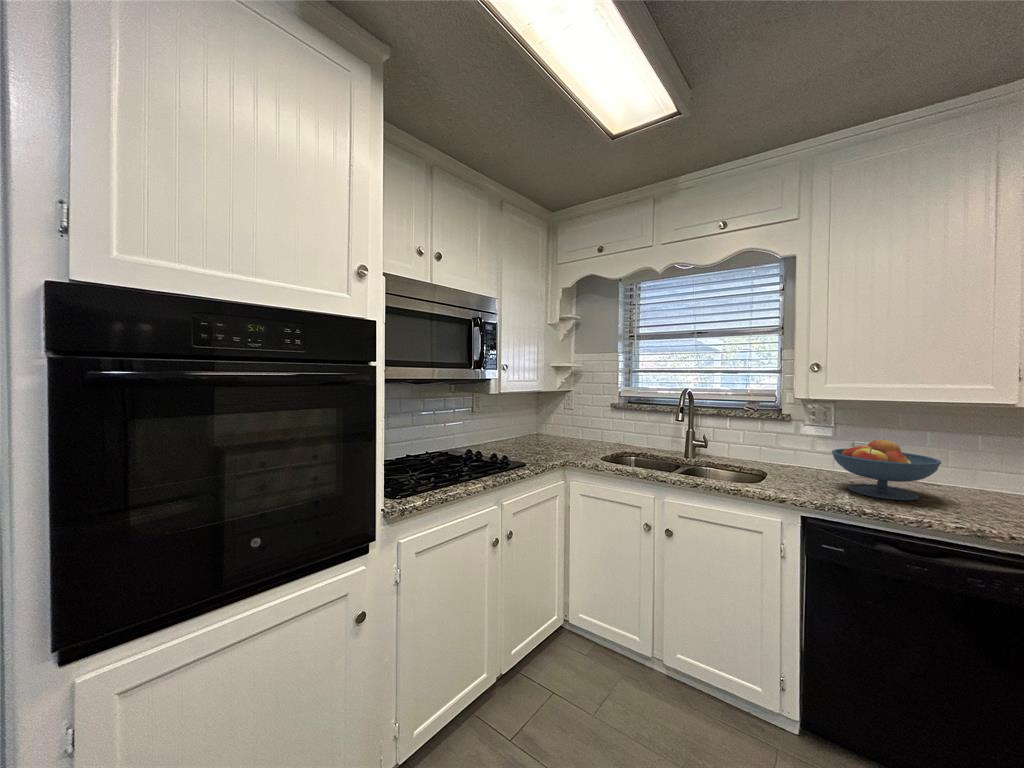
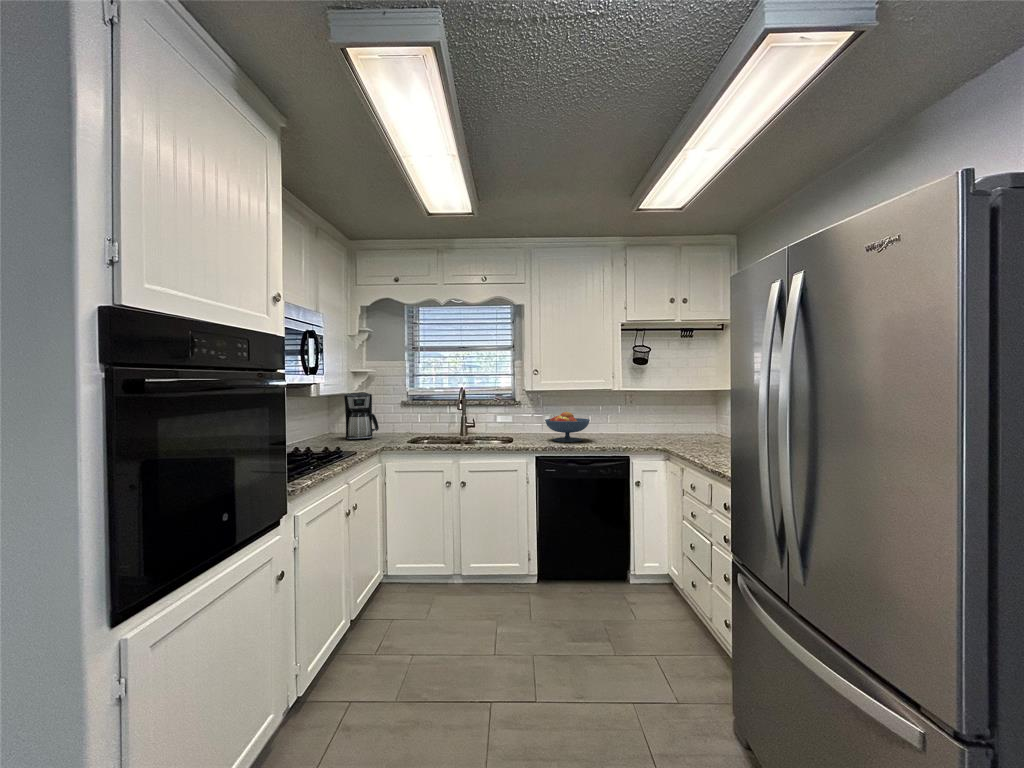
coffee maker: none [545,391,583,446] -> present [344,393,379,440]

